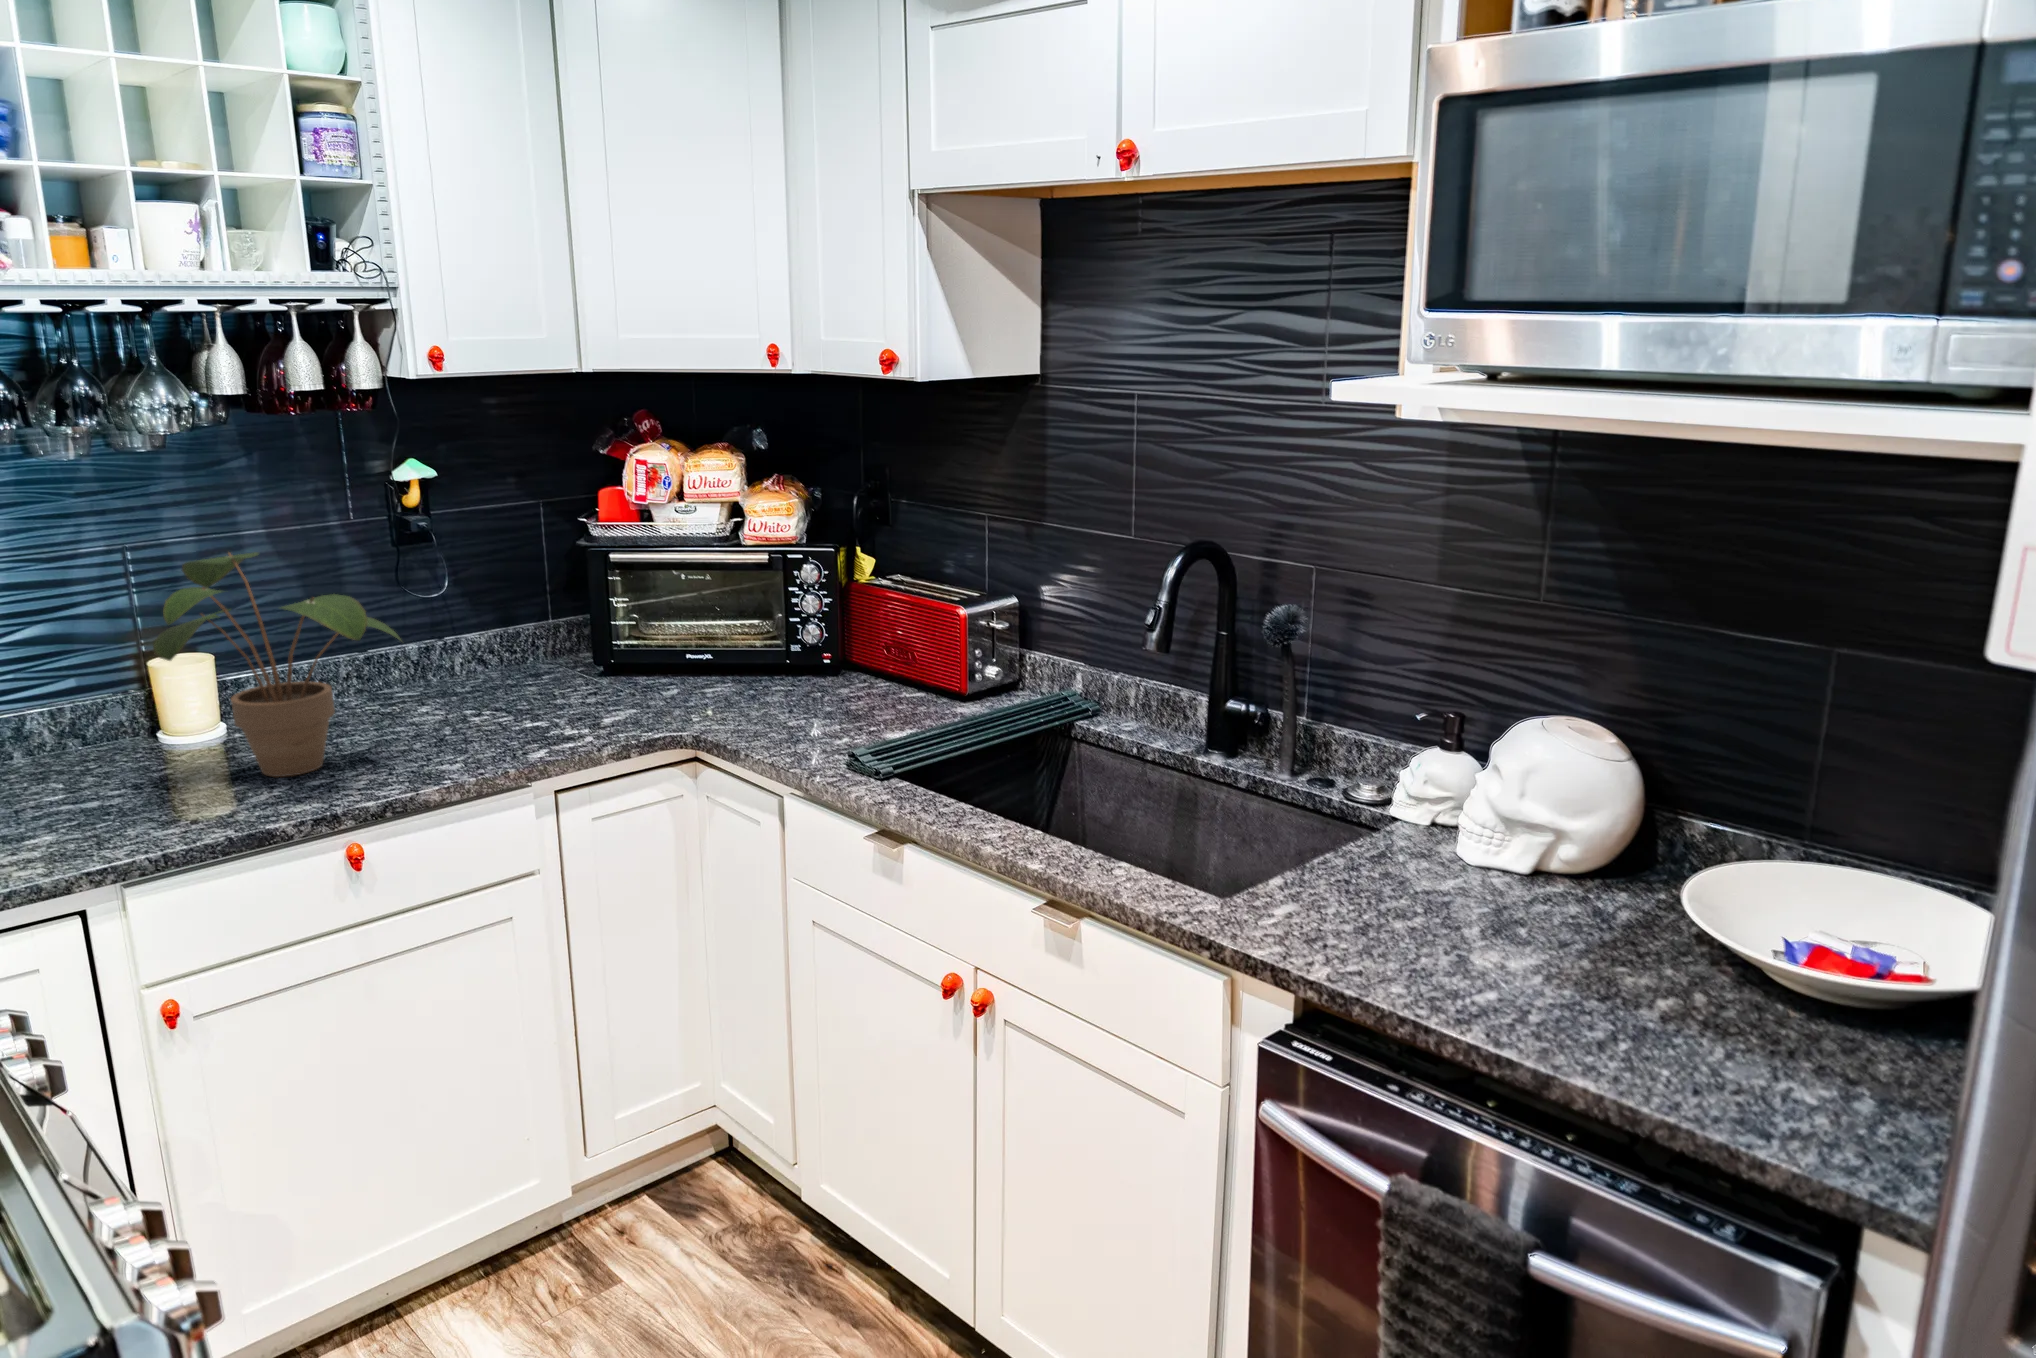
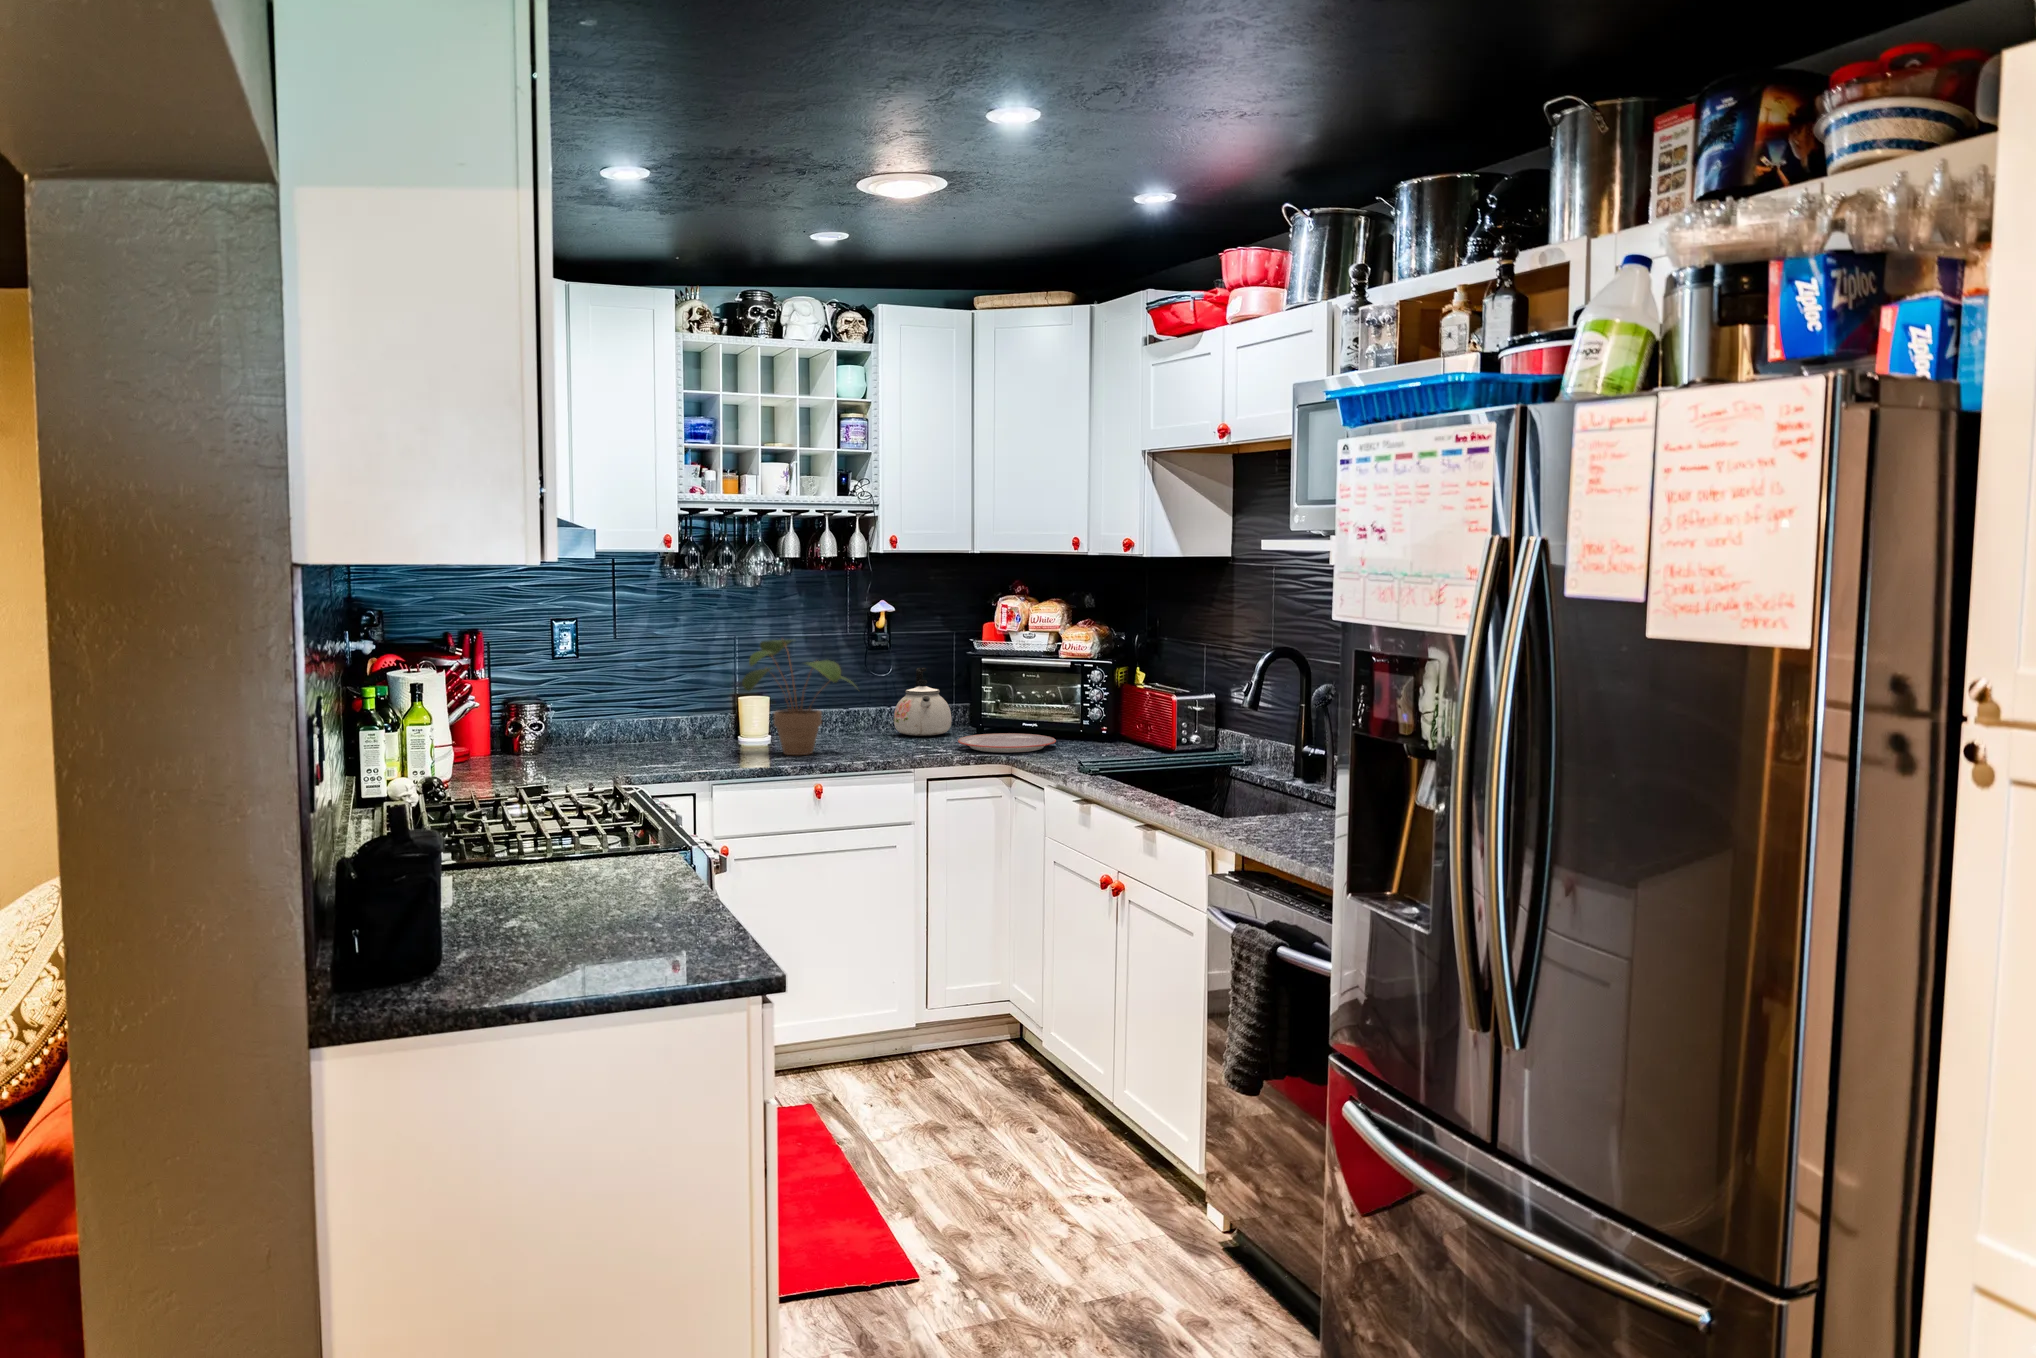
kettle: none [458,572,560,690] -> present [894,668,952,736]
plate: none [594,677,764,726] -> present [958,733,1056,753]

